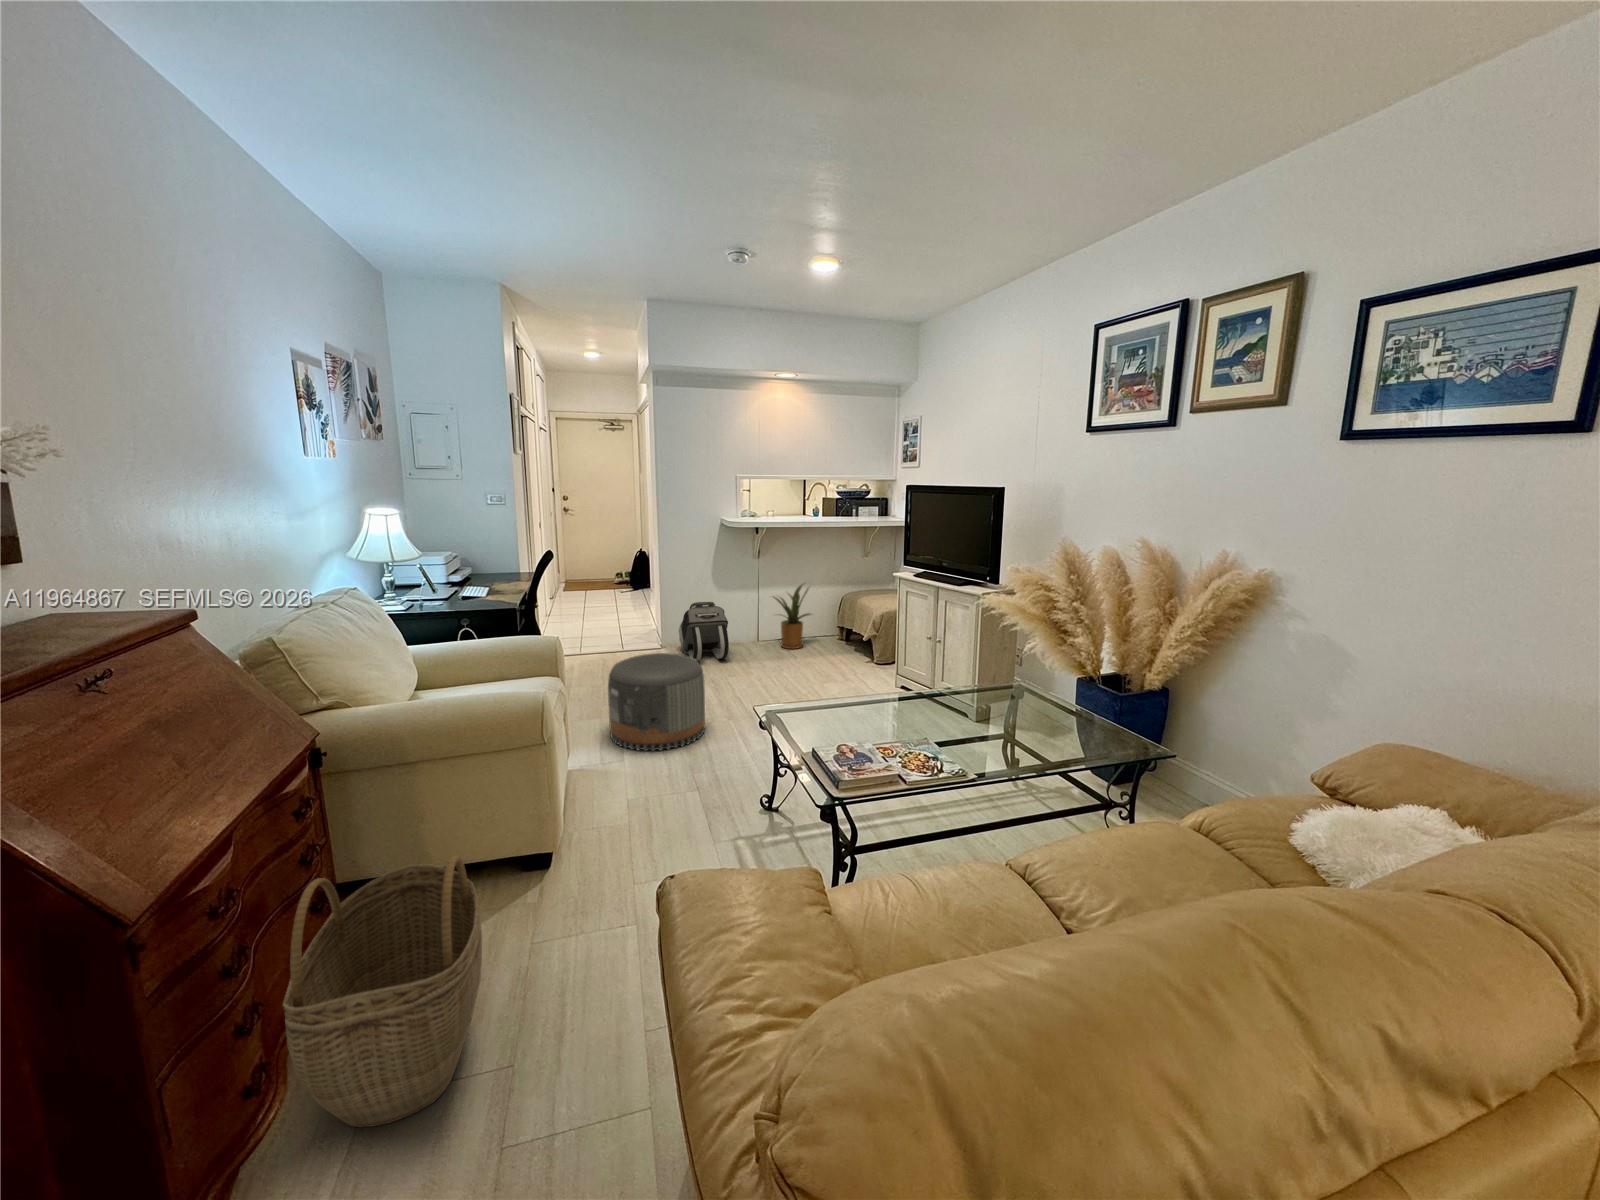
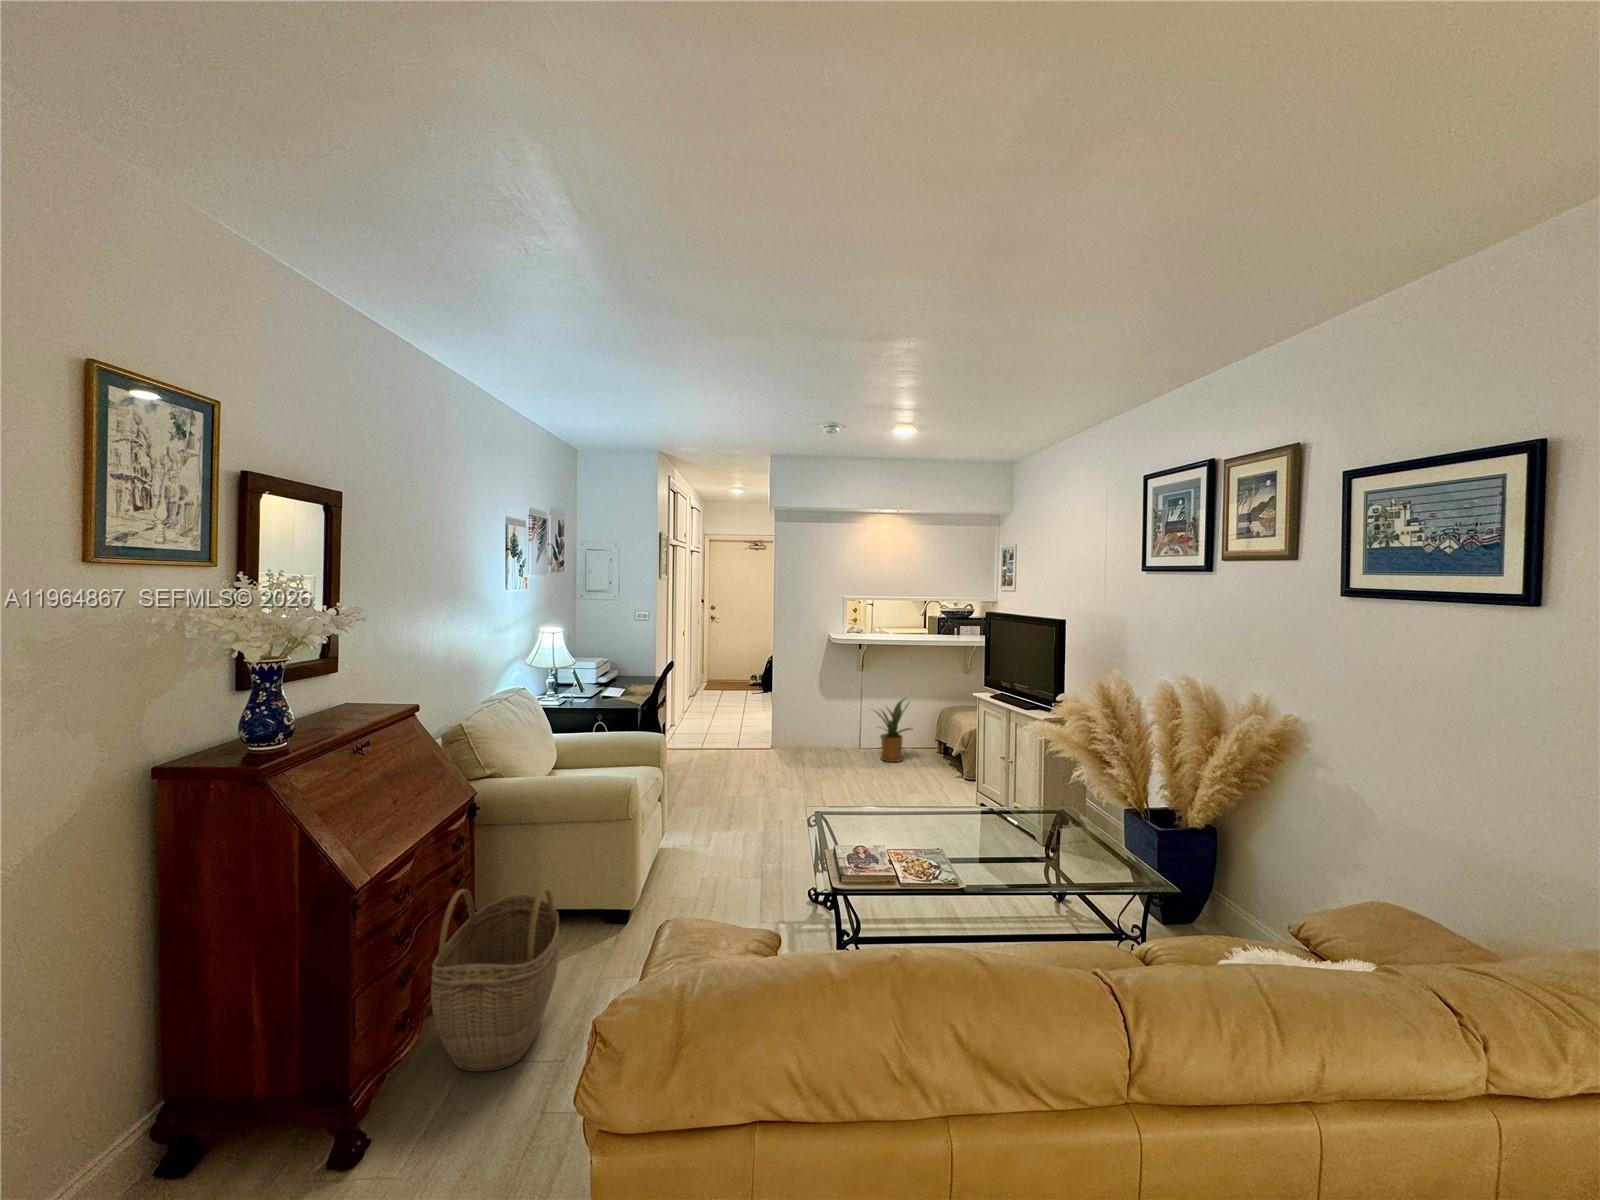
backpack: present [679,602,729,661] -> none [785,711,828,766]
pouf: present [608,653,705,751] -> none [702,756,785,843]

